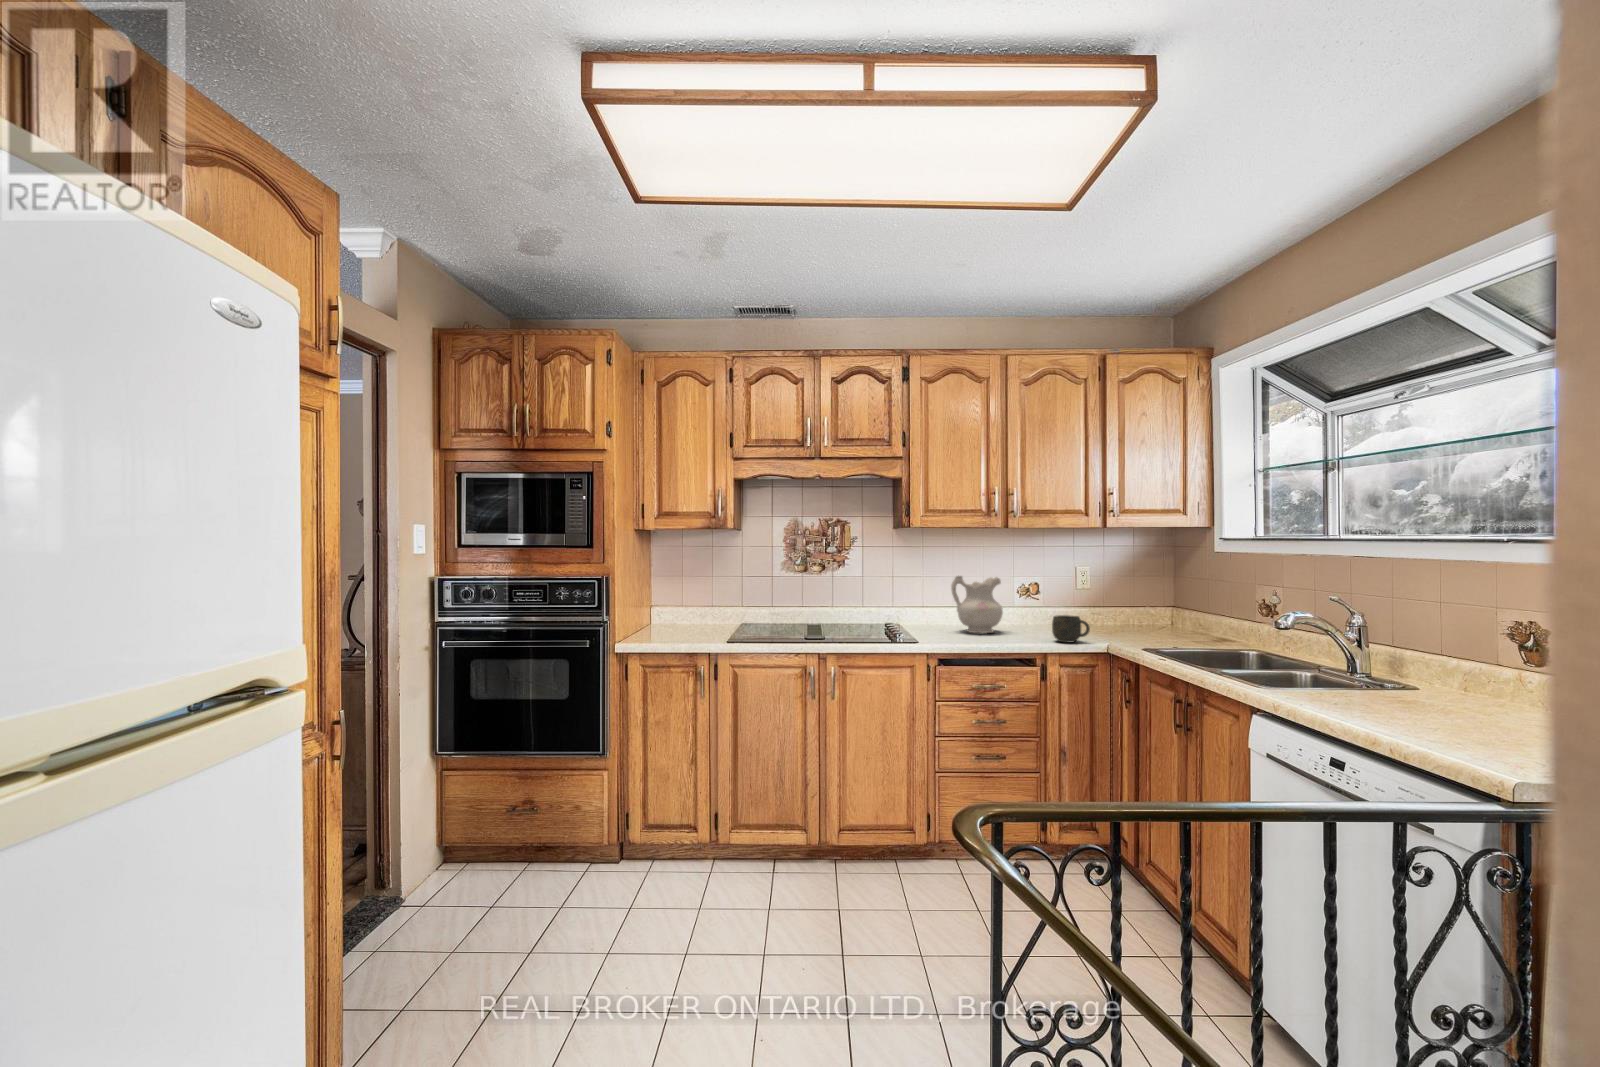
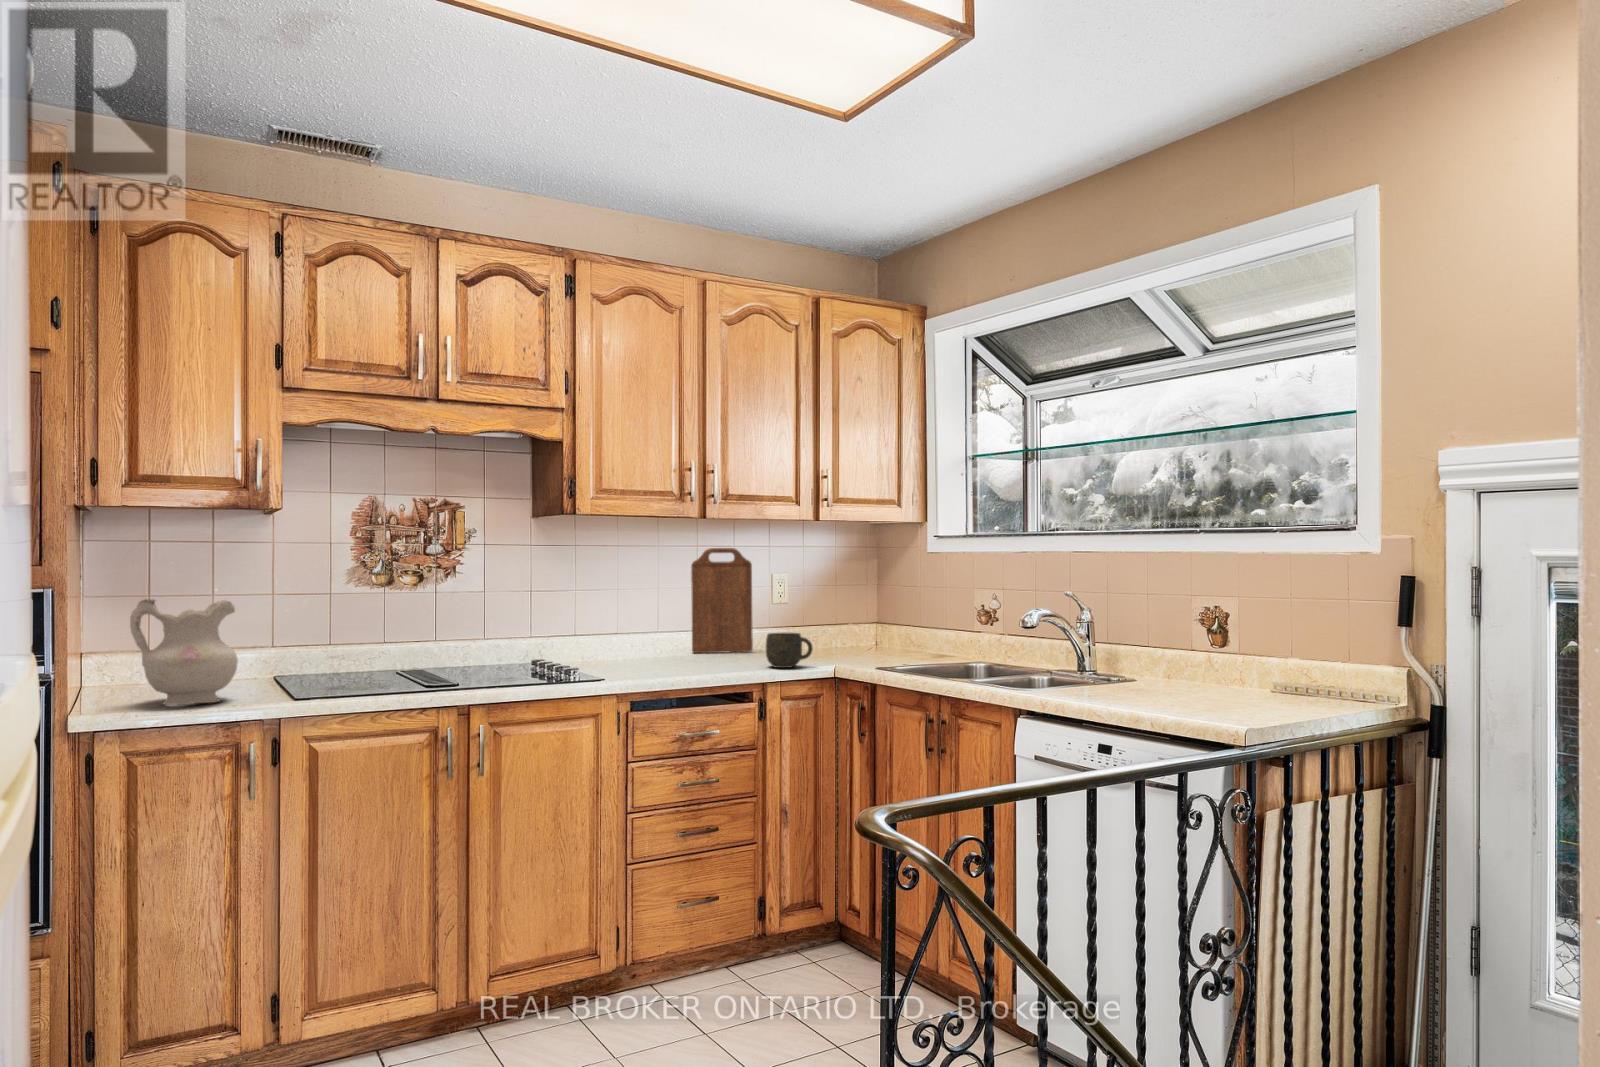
cutting board: none [1013,550,1060,628] -> present [691,548,753,653]
ceramic pitcher: present [951,576,1003,633] -> present [130,599,238,705]

